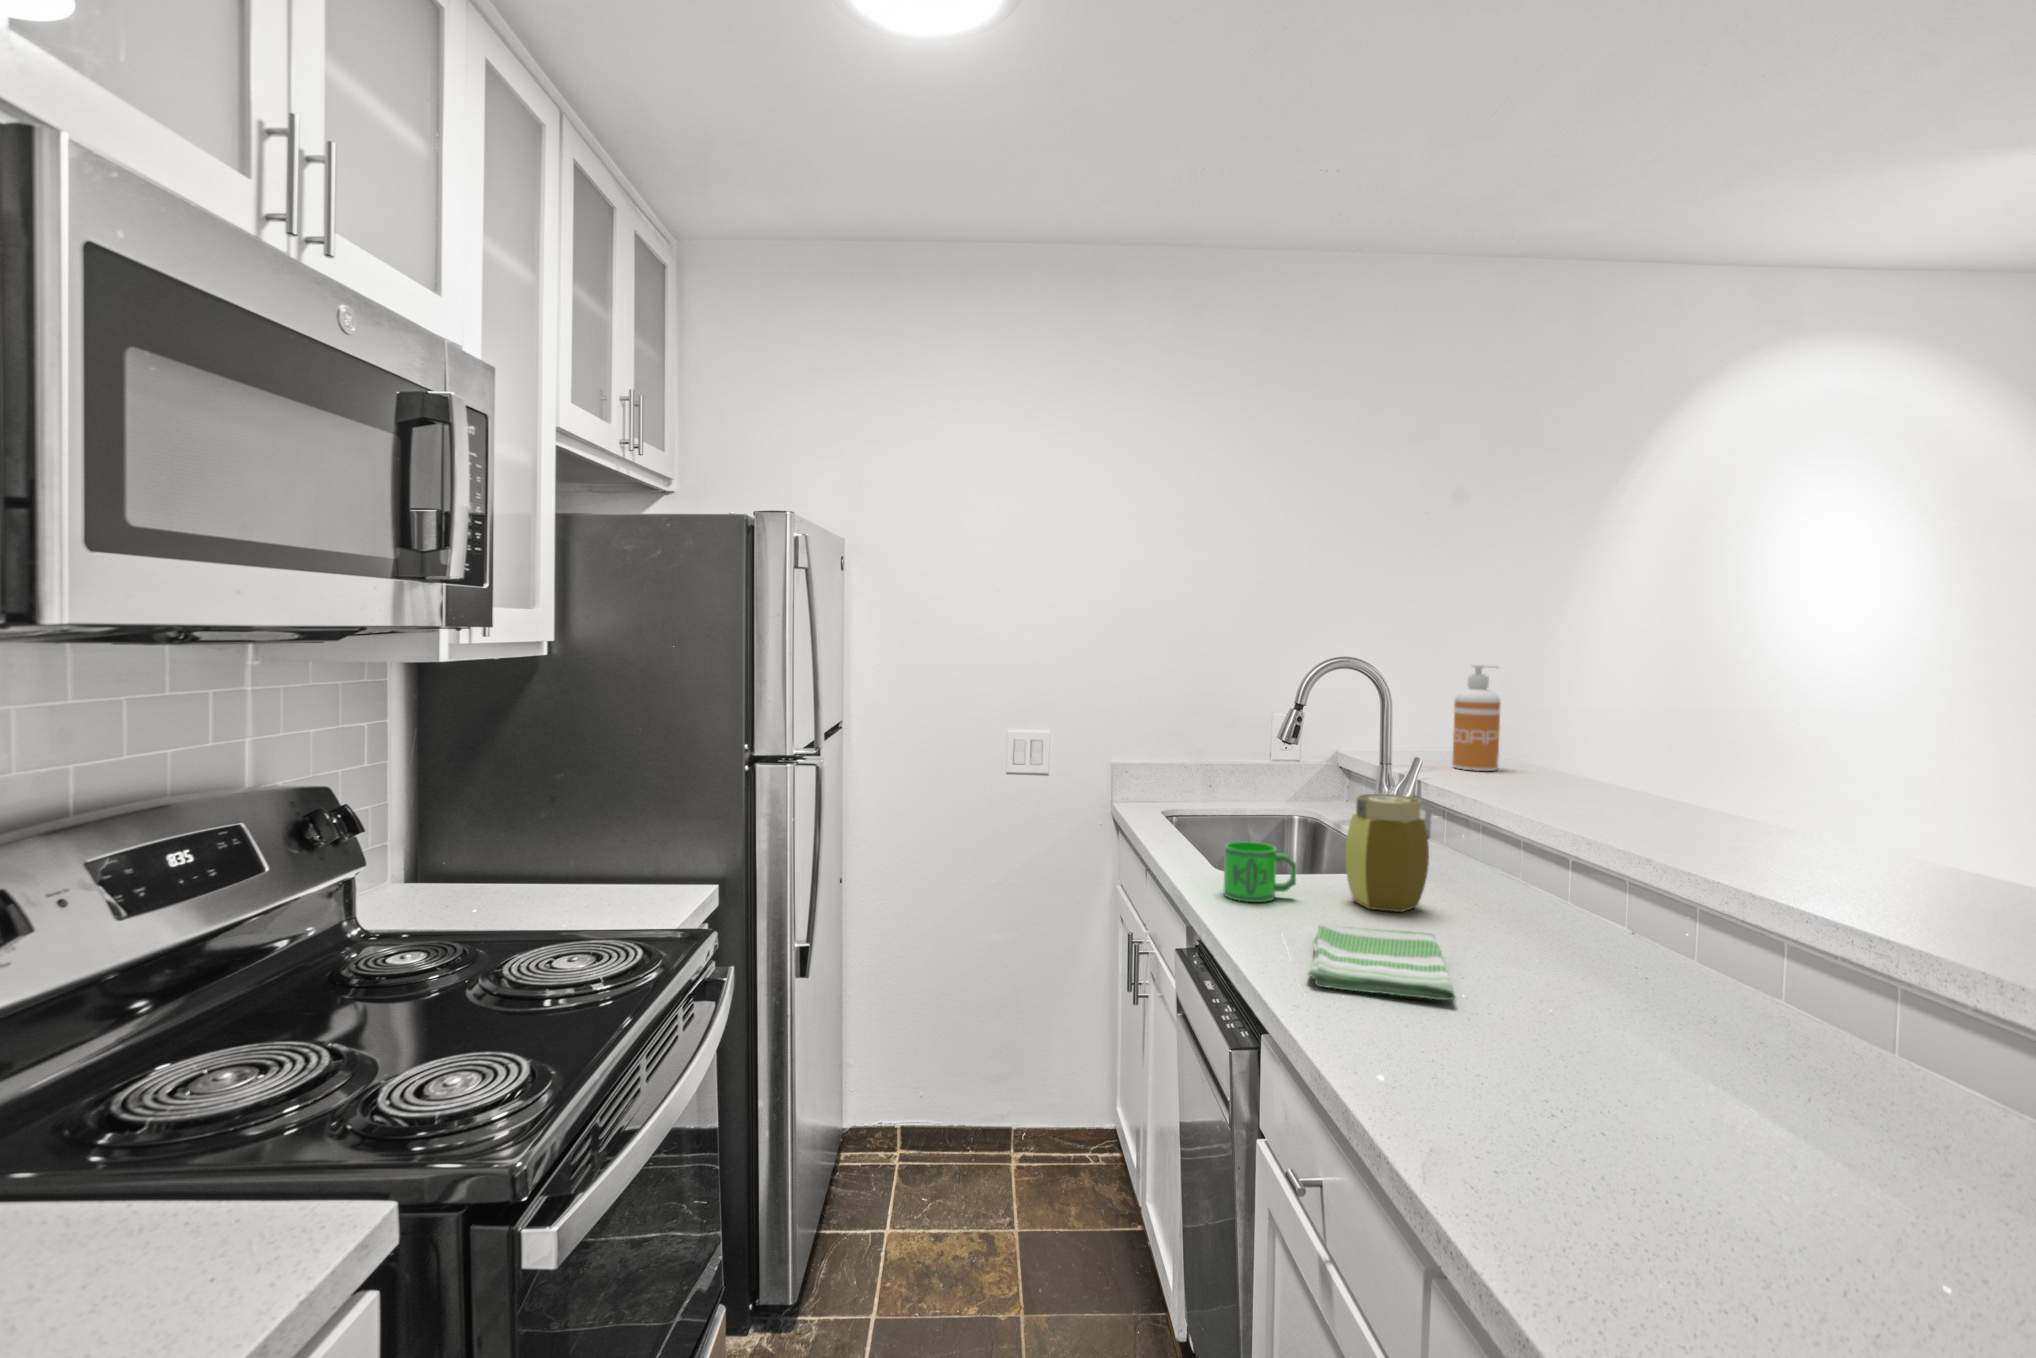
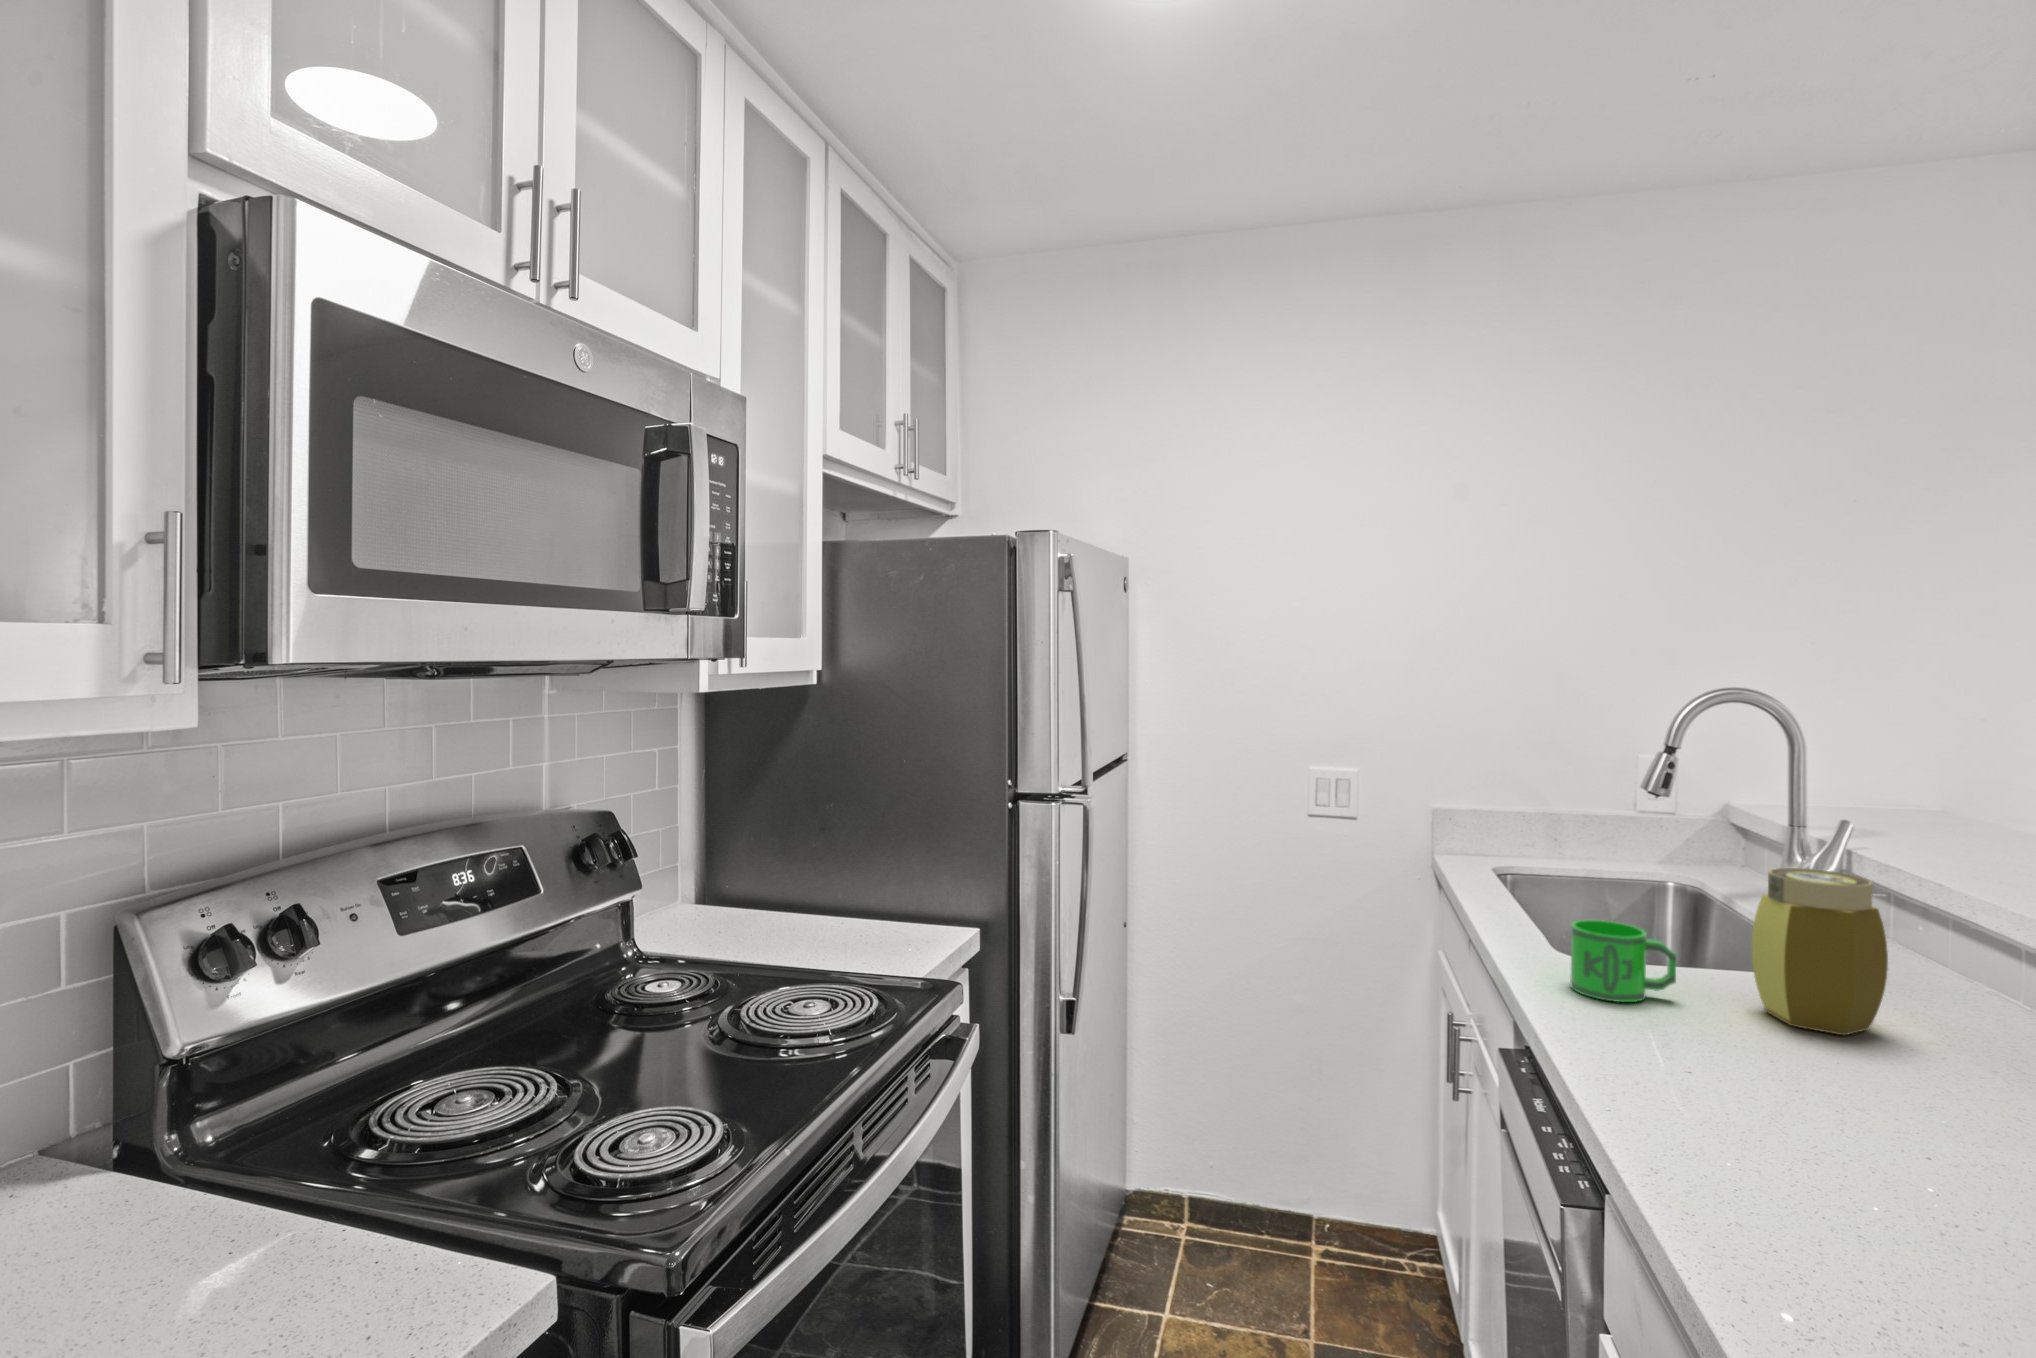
soap dispenser: present [1452,665,1500,771] -> none [1911,692,1990,835]
dish towel: present [1308,923,1455,1000] -> none [1697,1046,1955,1199]

